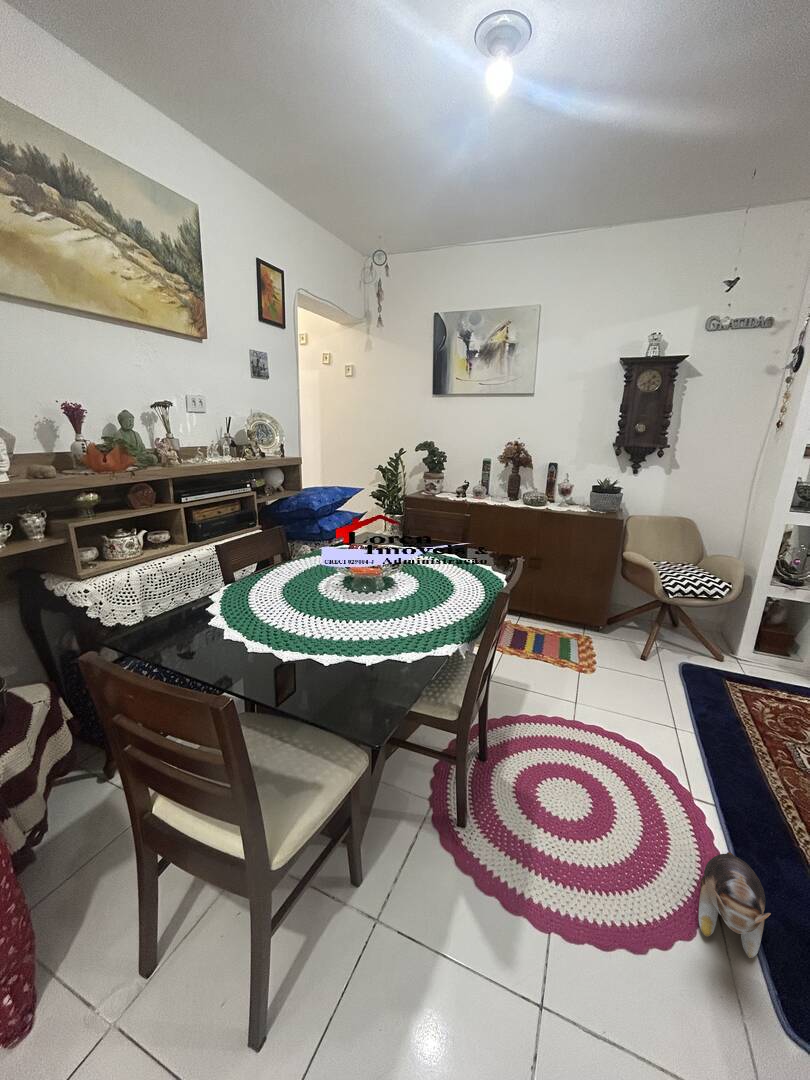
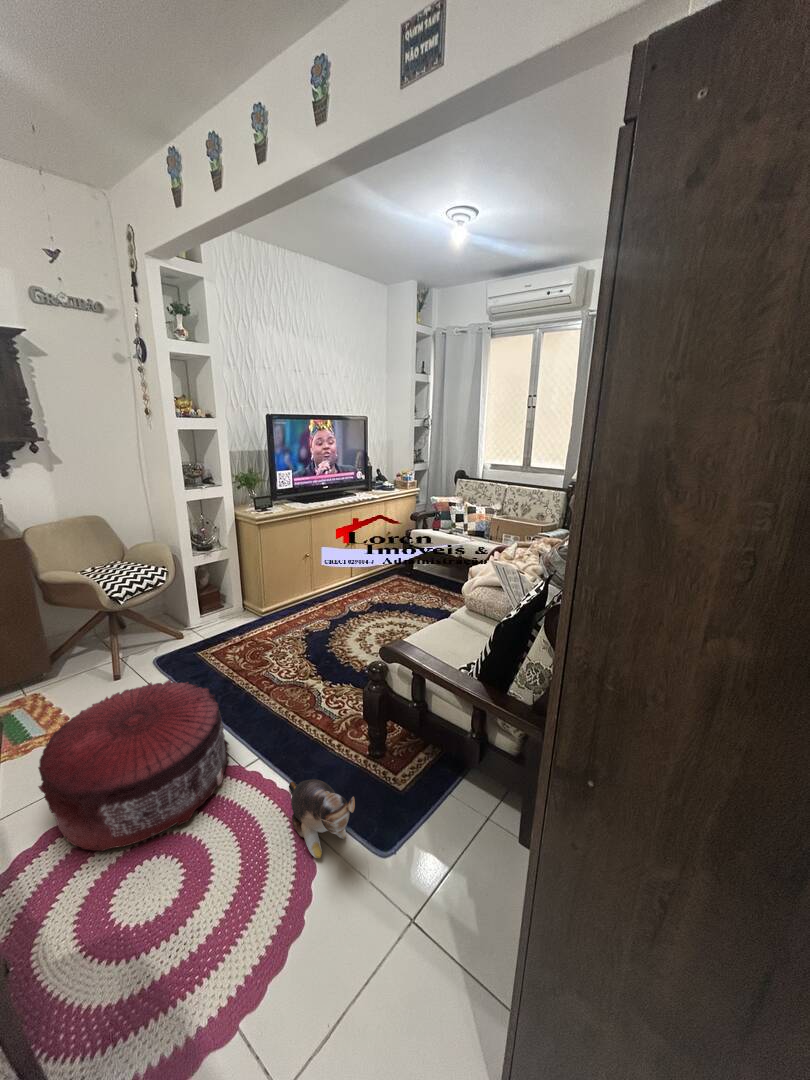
pouf: none [547,655,698,789] -> present [38,679,229,851]

